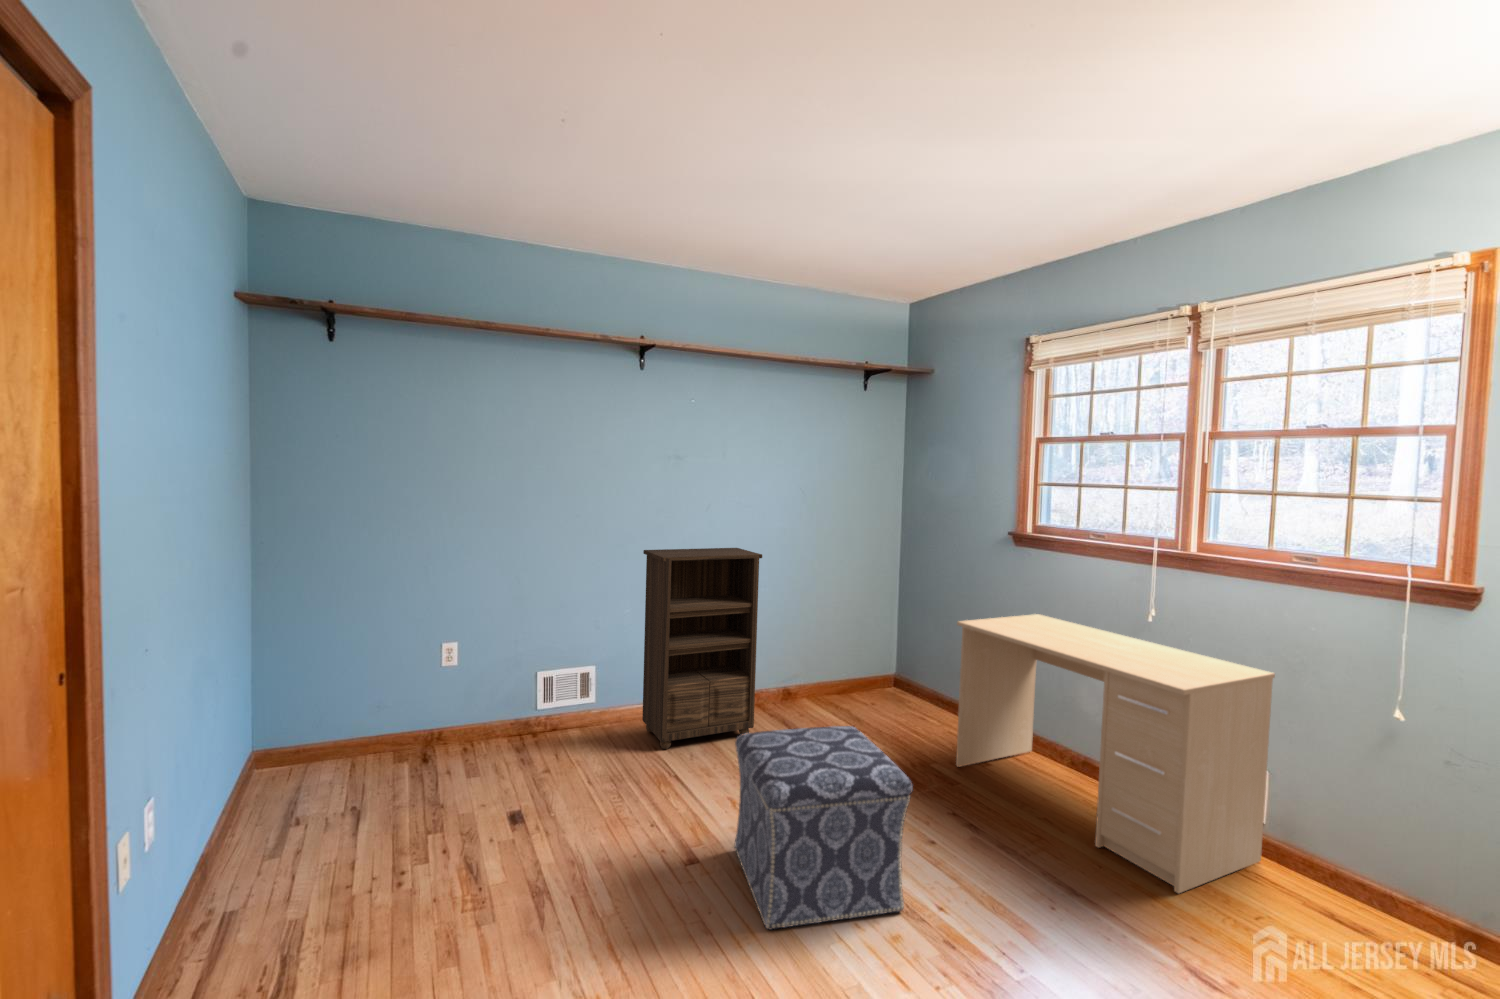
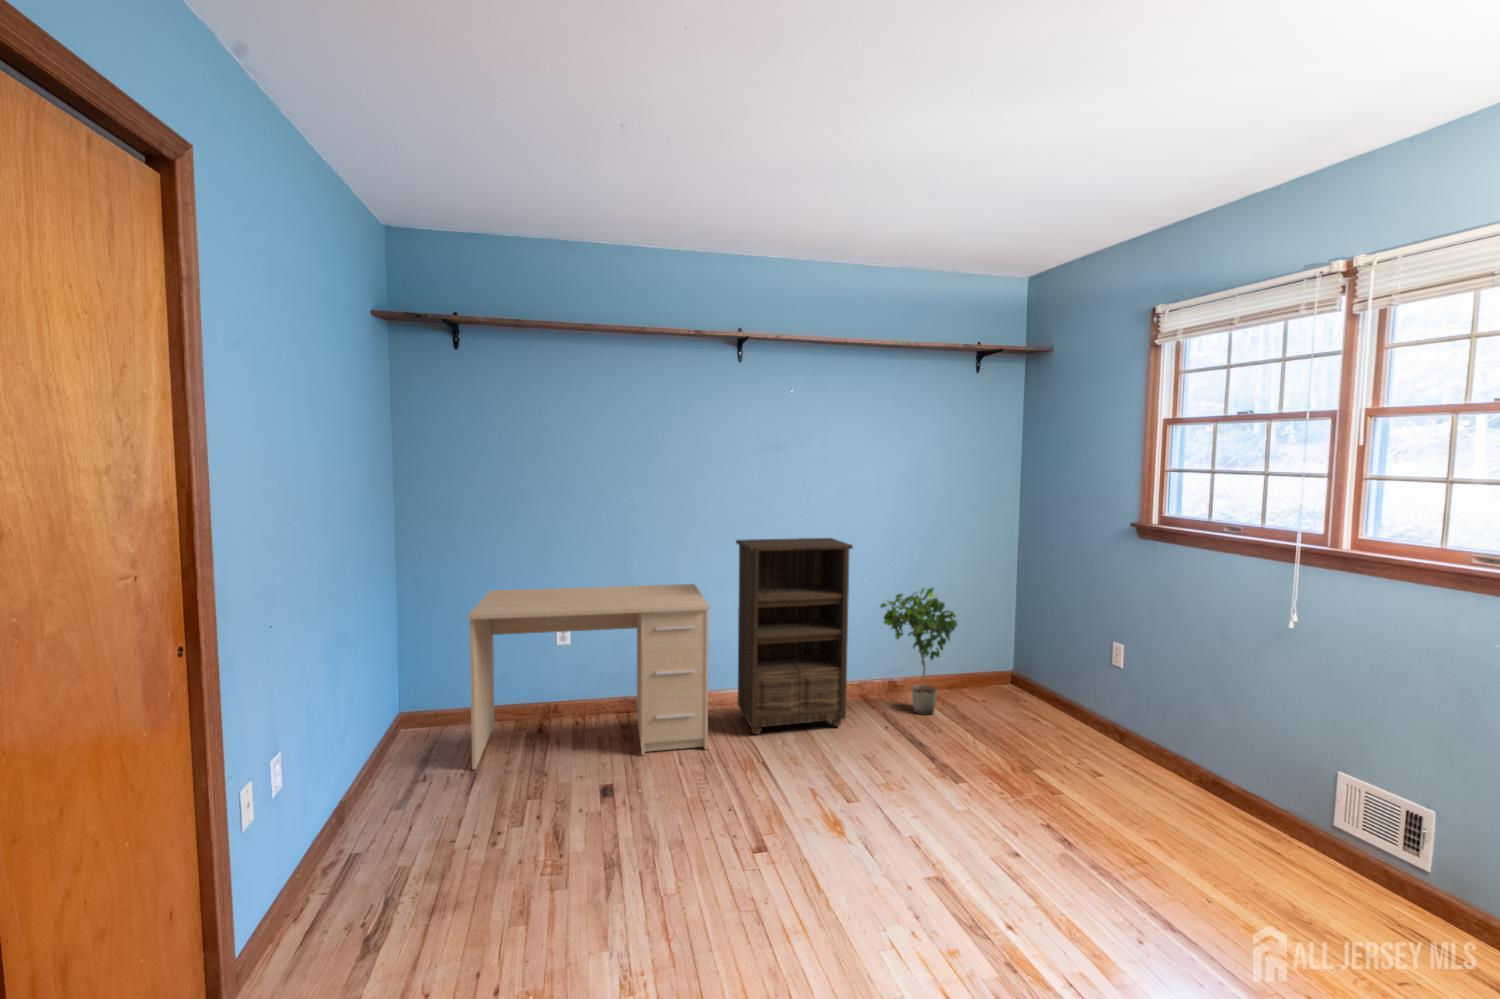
potted plant: none [785,595,859,719] -> present [881,587,957,715]
desk: present [956,614,1275,893] -> present [468,584,710,770]
ottoman: present [734,726,913,930] -> none [803,727,981,931]

